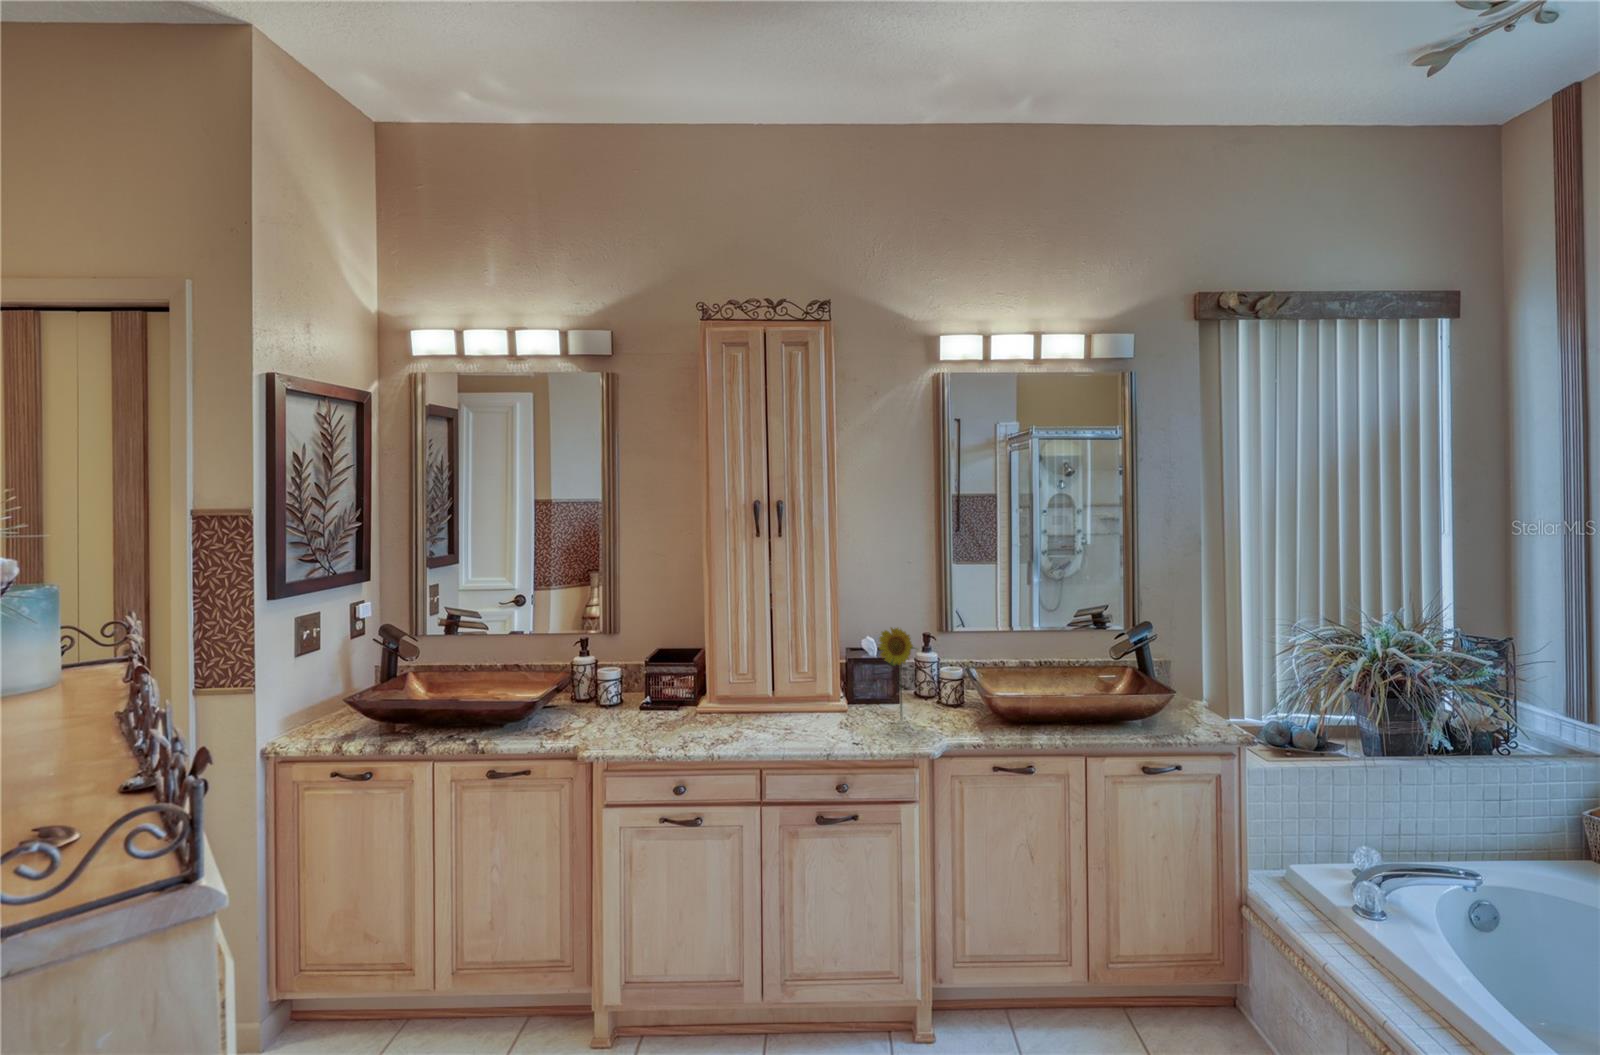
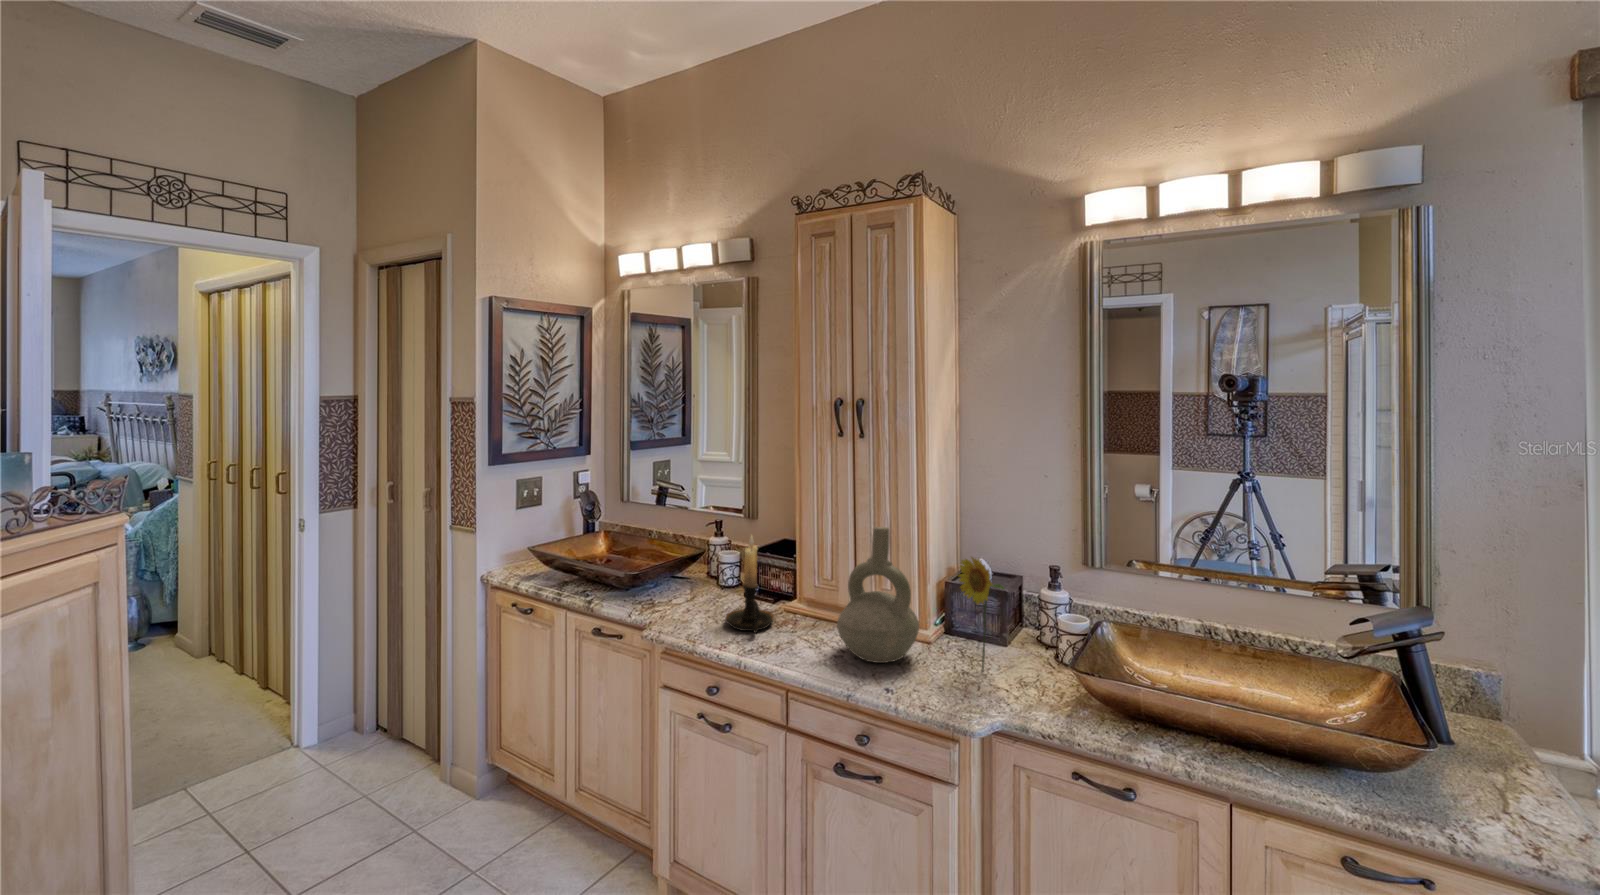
decorative vase: none [782,612,854,731] -> present [837,527,919,663]
candle holder: none [655,636,706,733] -> present [725,536,774,633]

